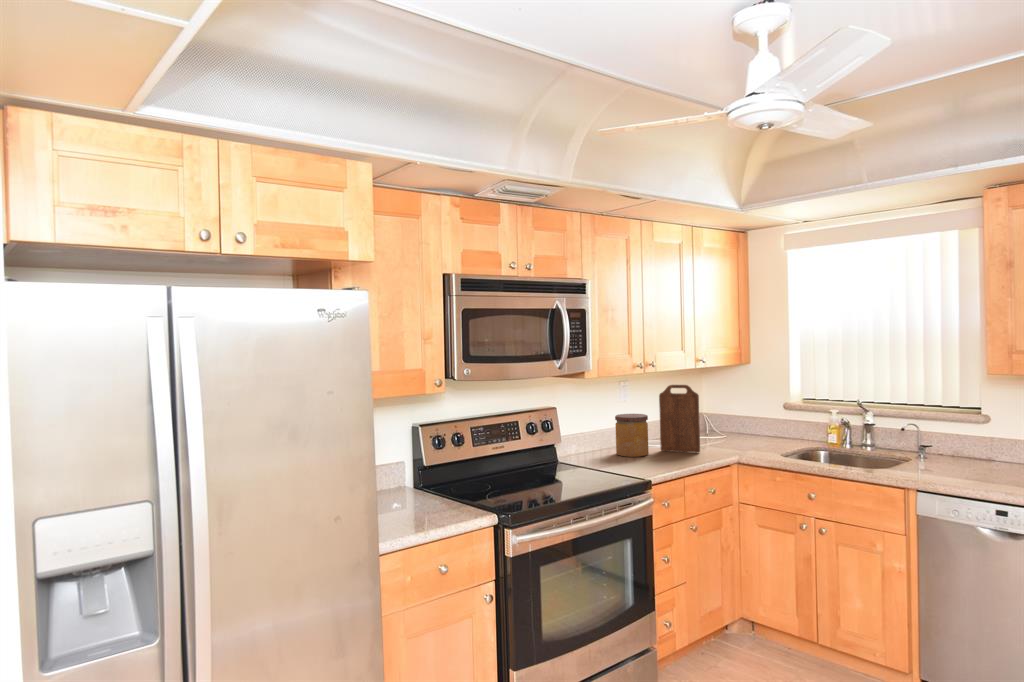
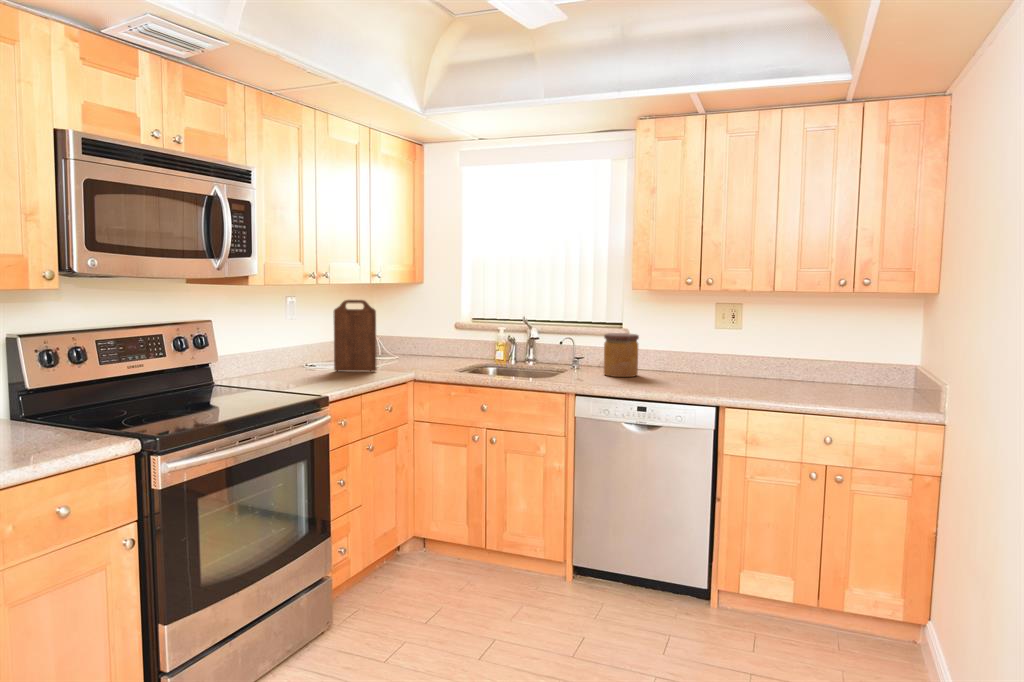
jar: present [615,414,649,457] -> present [604,333,639,377]

